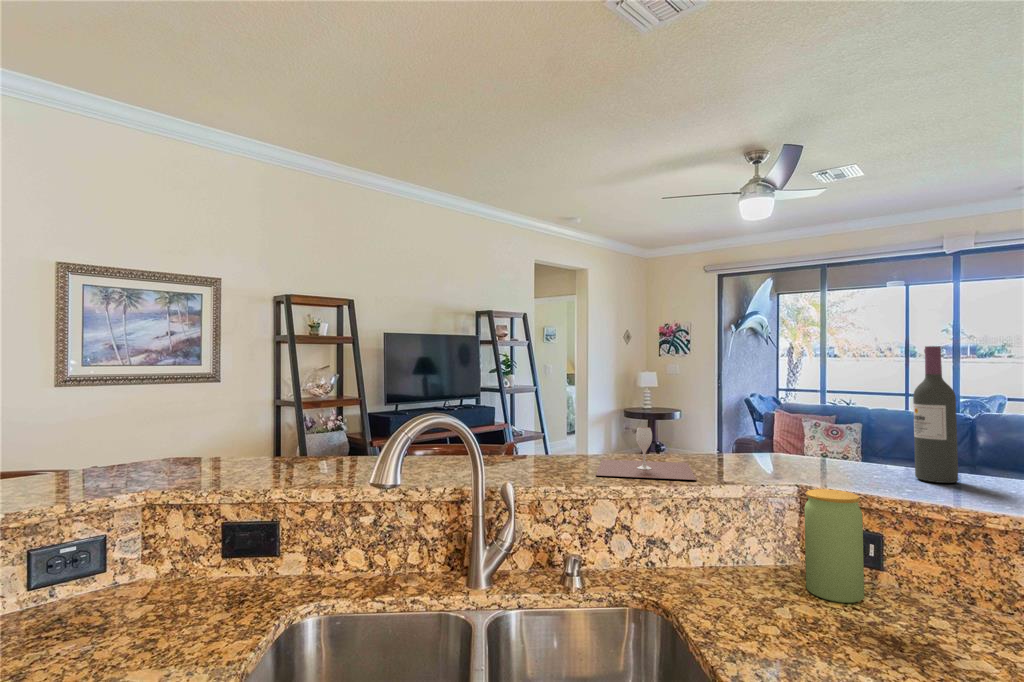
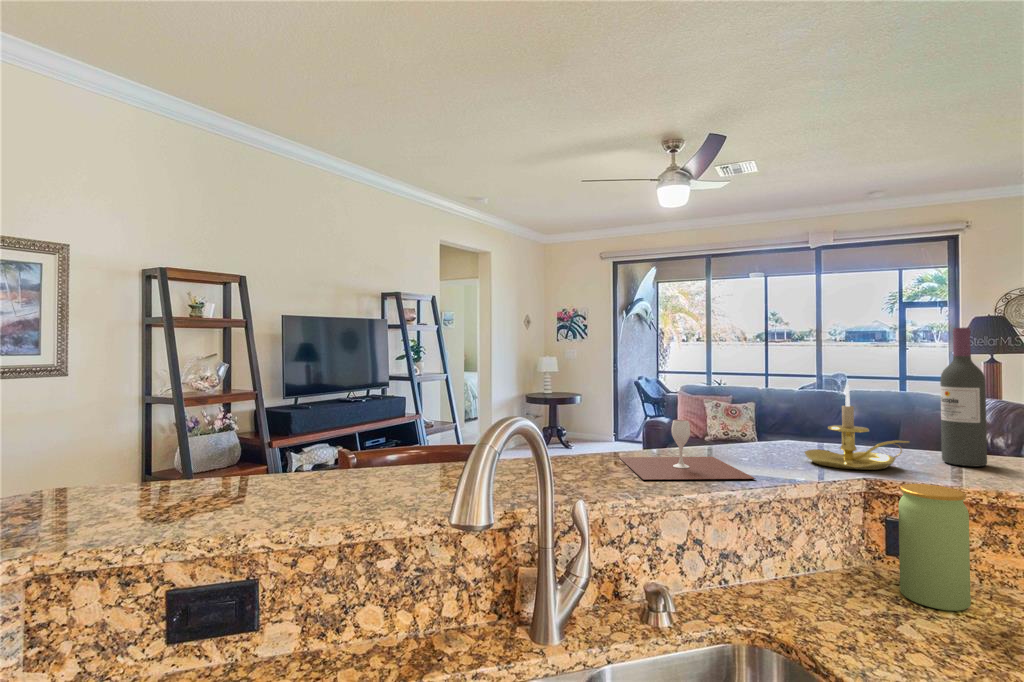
candle holder: none [770,400,868,480] -> present [805,385,909,470]

